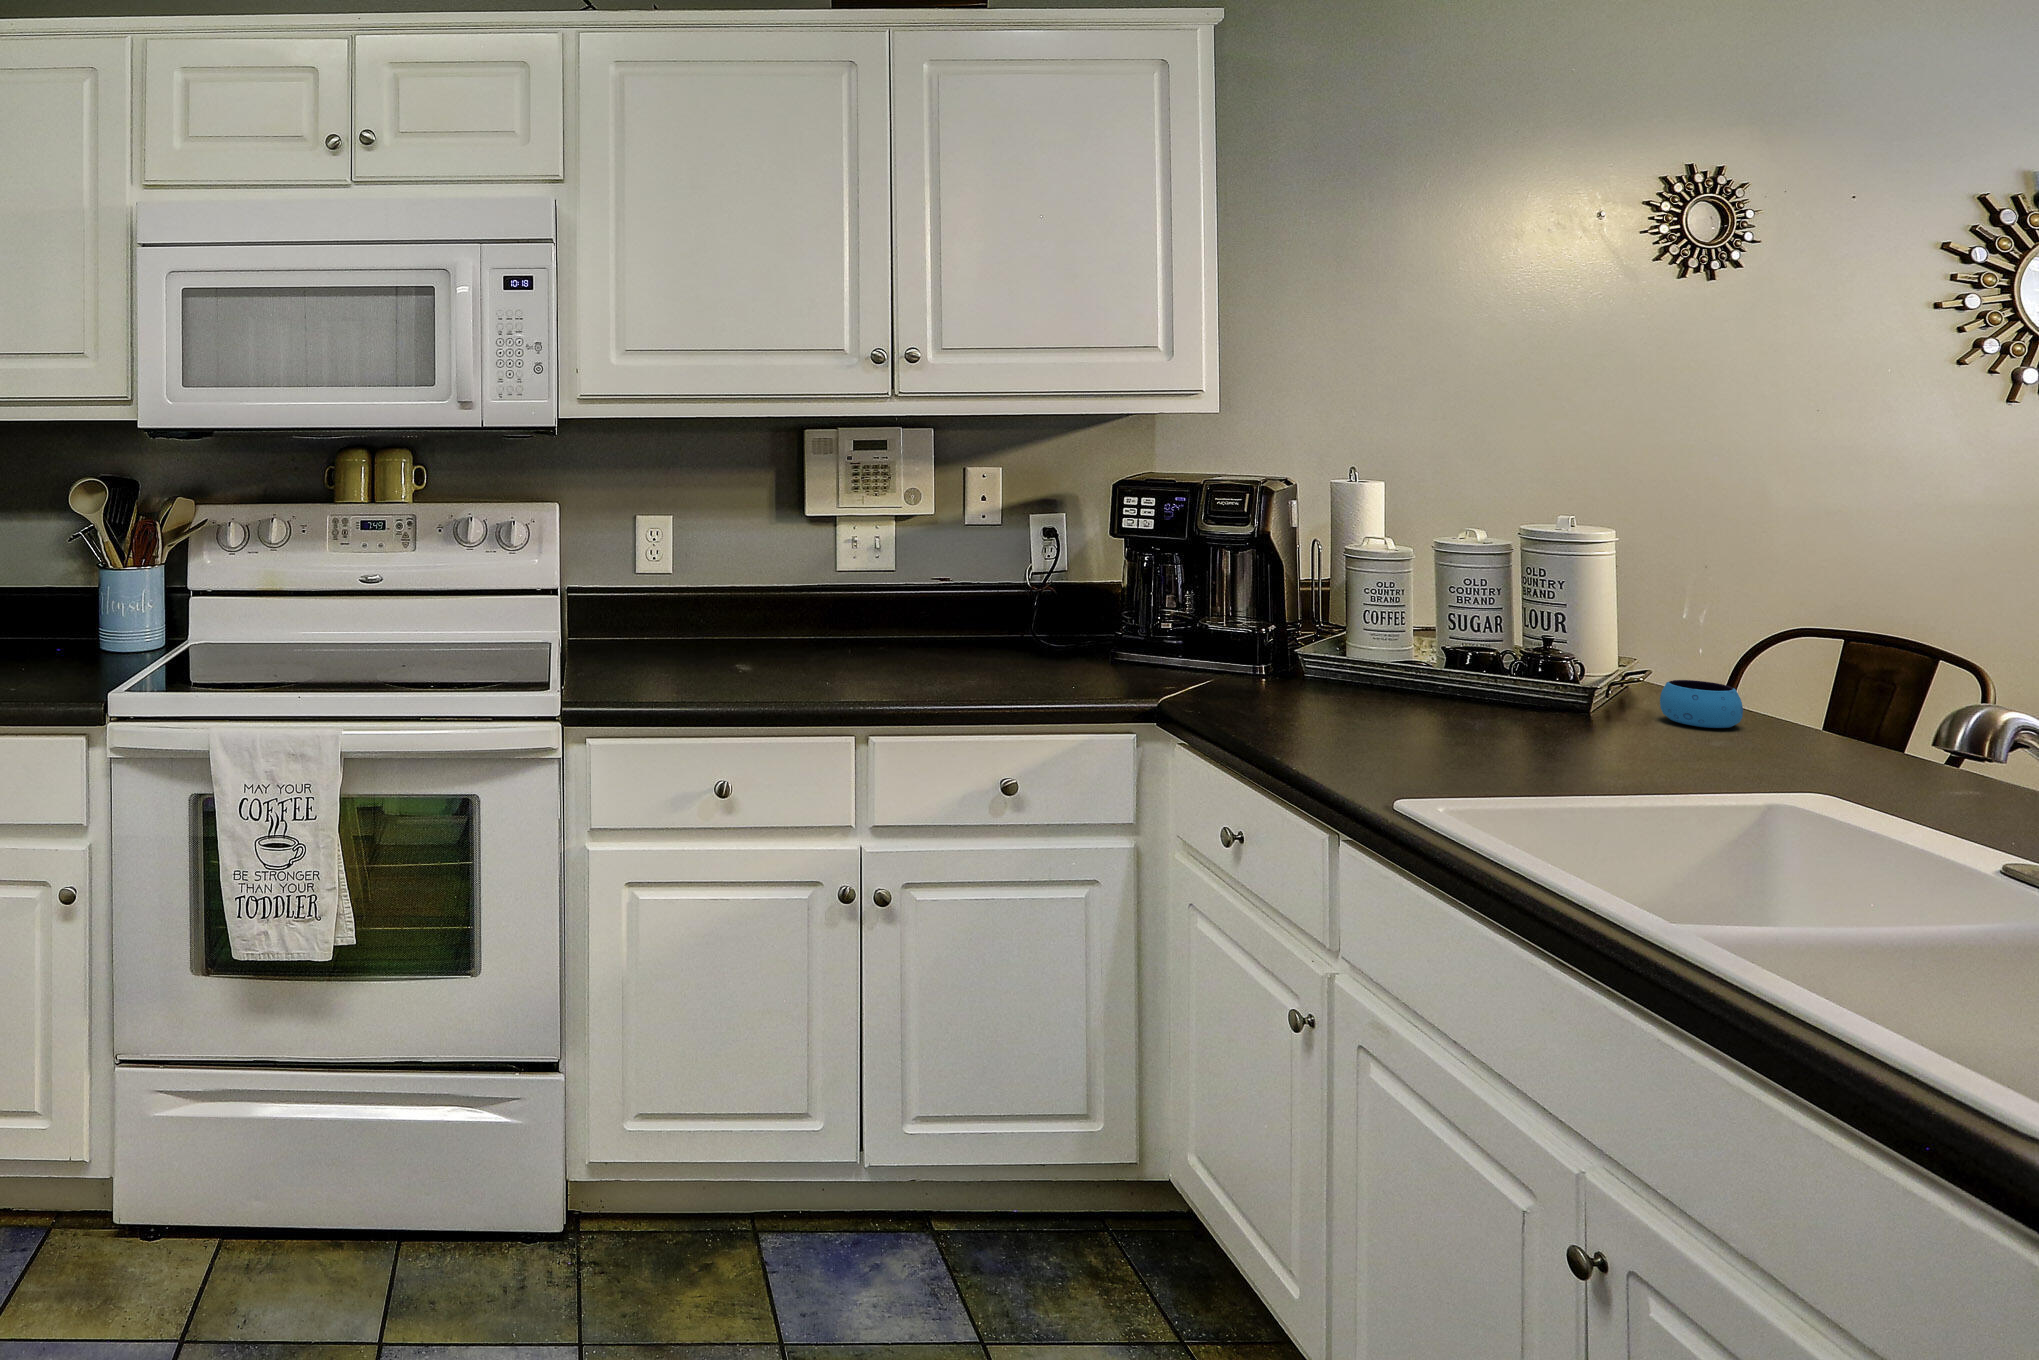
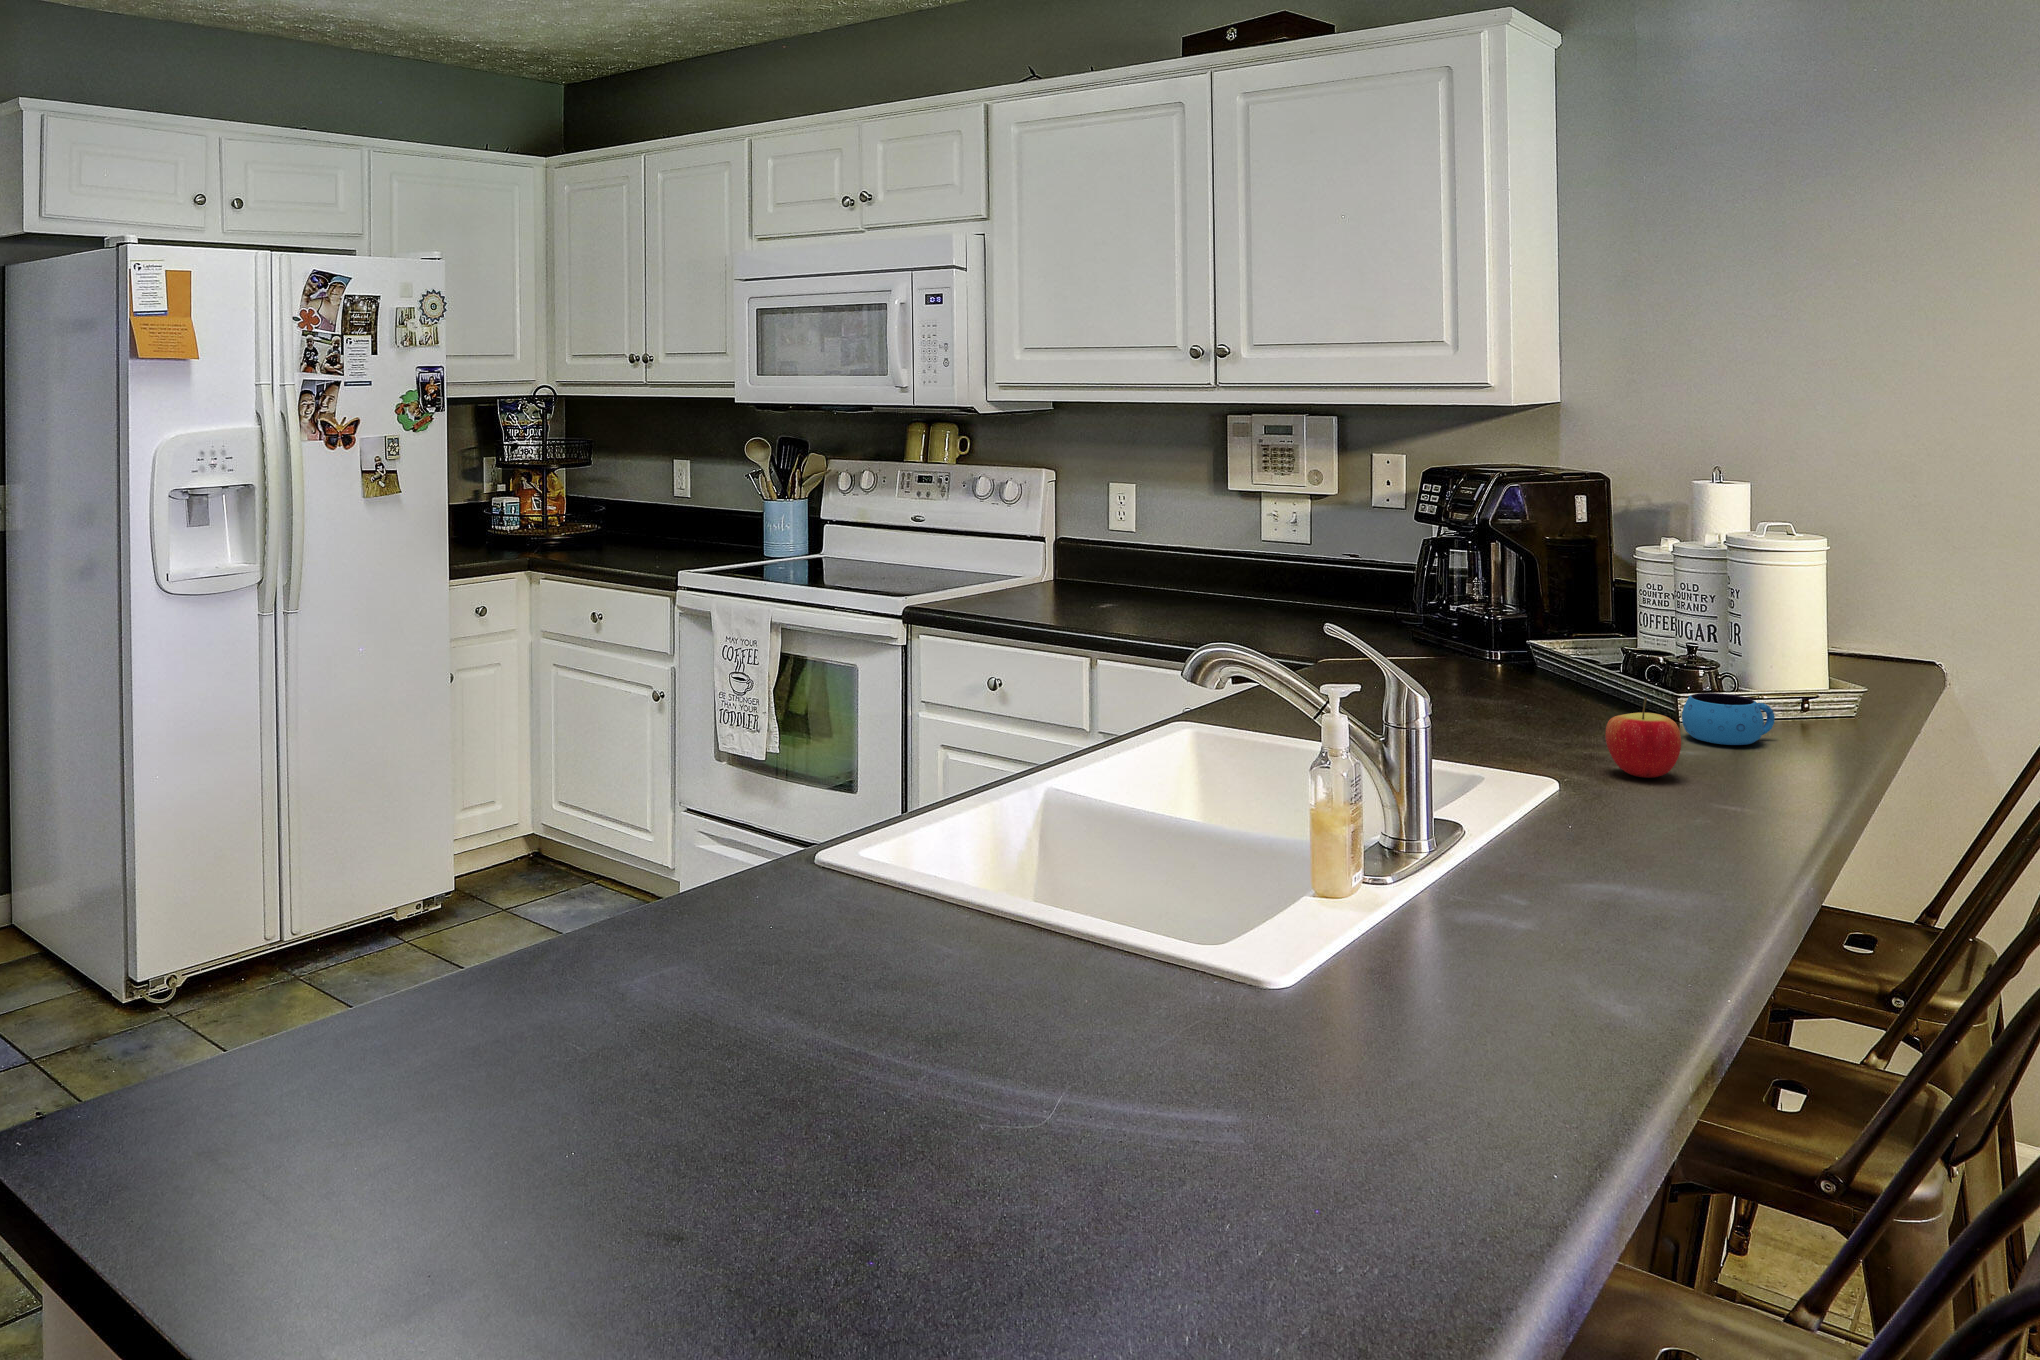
apple: none [1800,697,1885,774] -> present [1605,697,1681,778]

